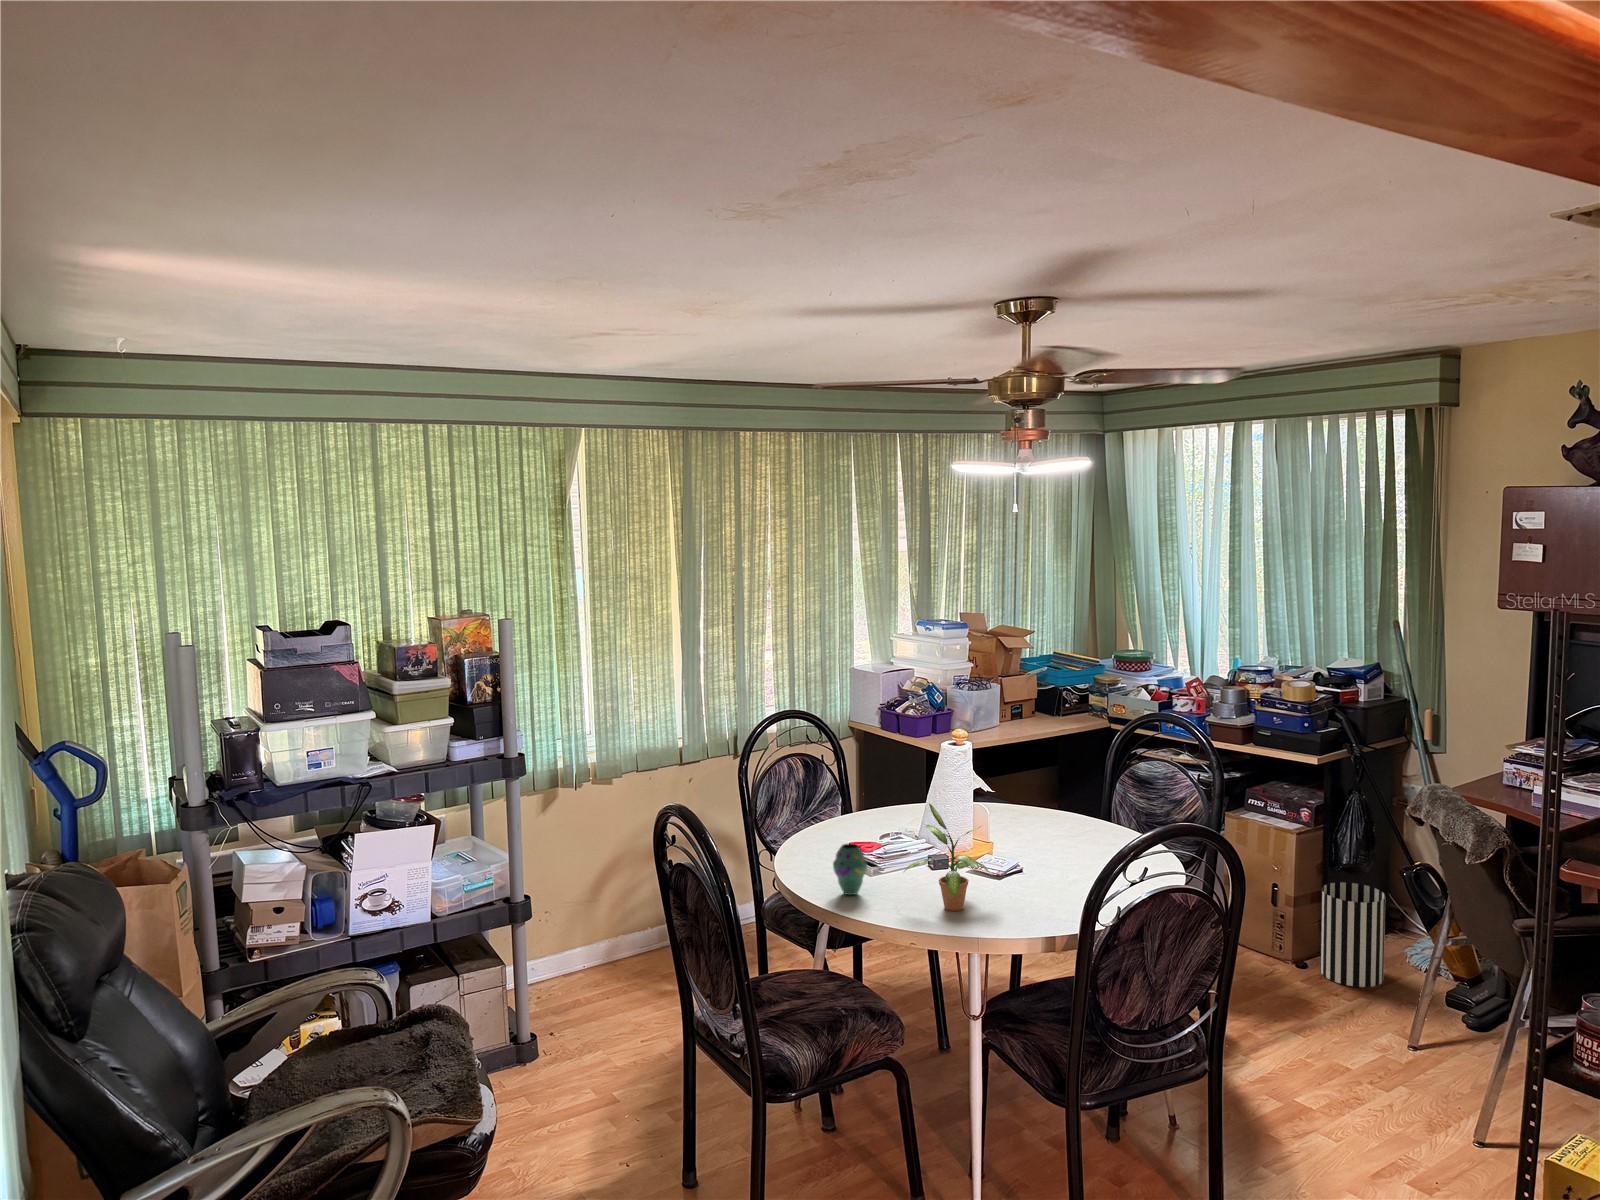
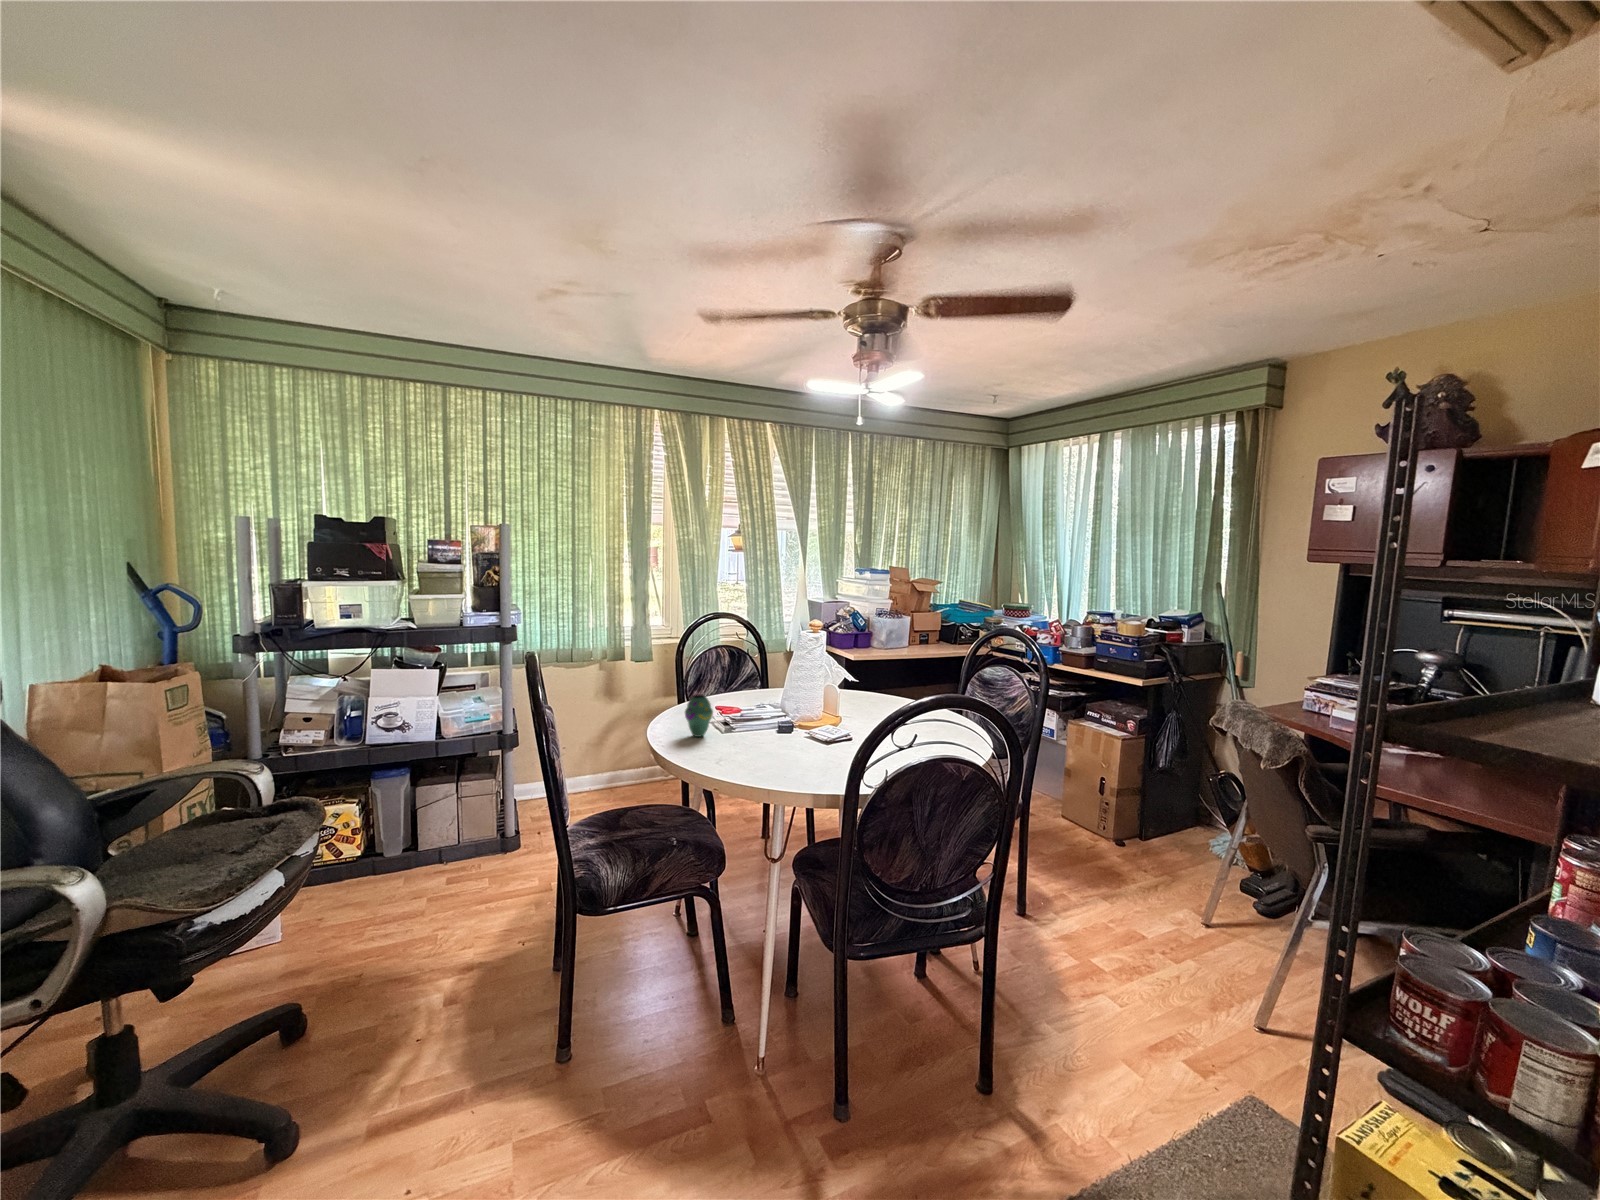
potted plant: present [904,804,992,911] -> none [731,662,808,754]
wastebasket: present [1320,882,1385,987] -> none [1134,782,1190,866]

